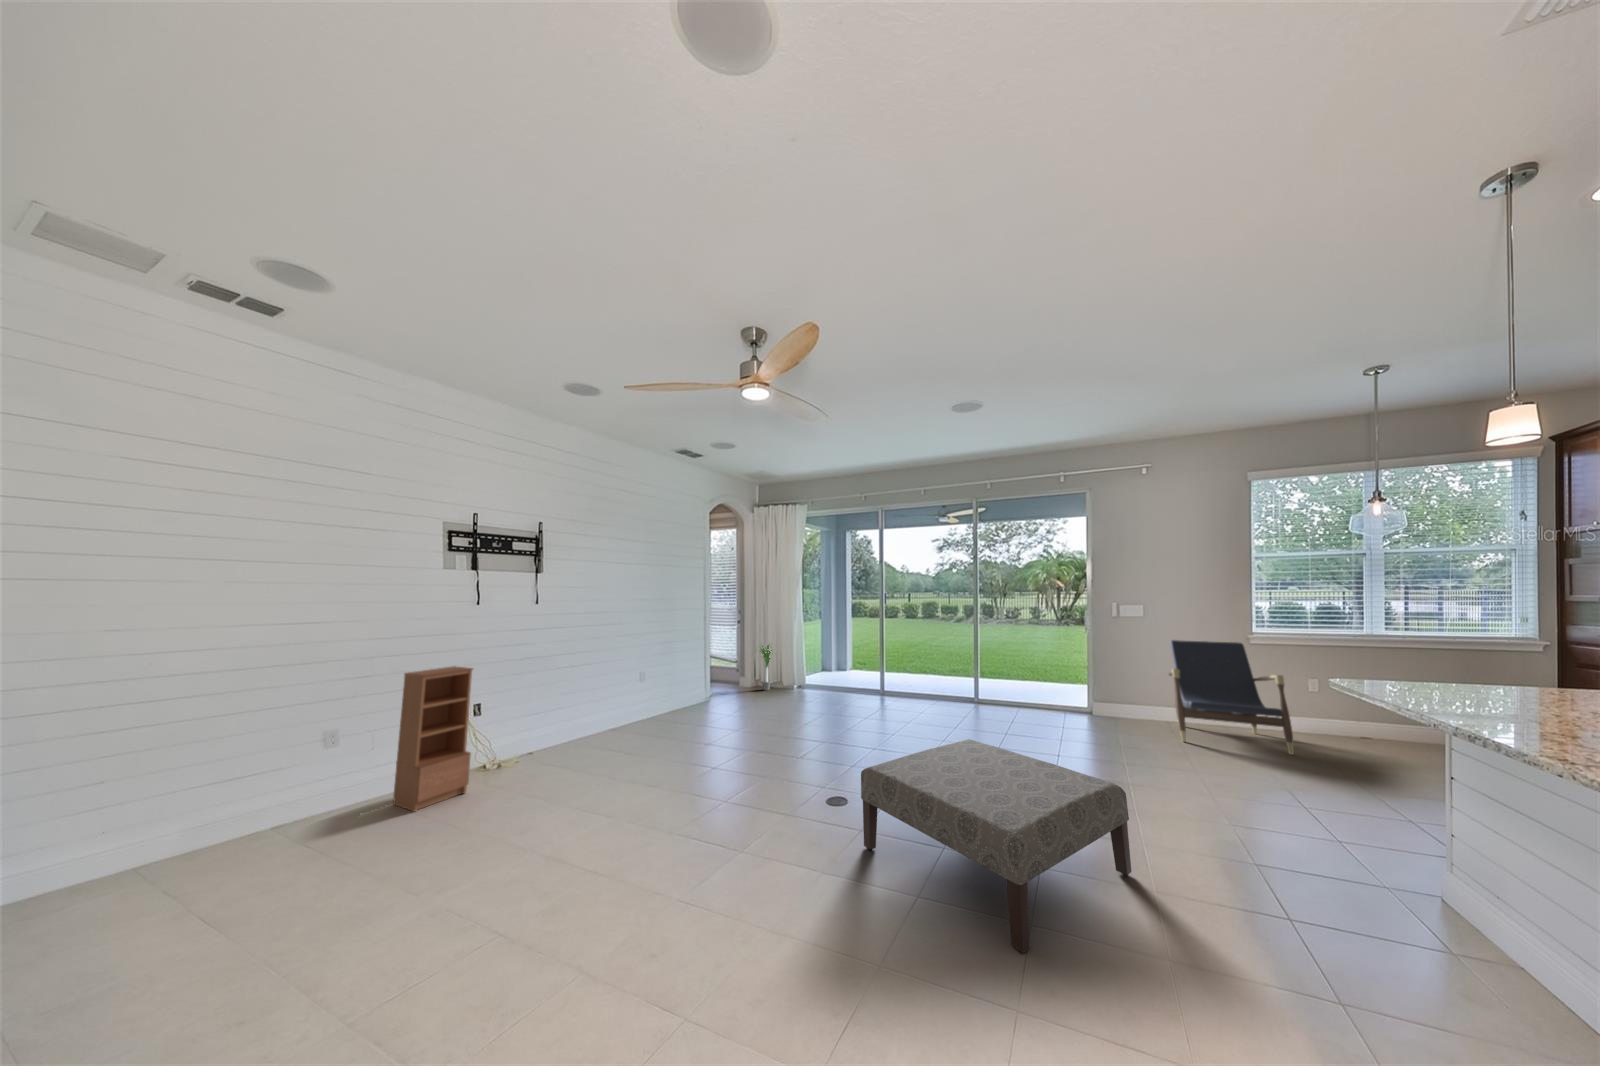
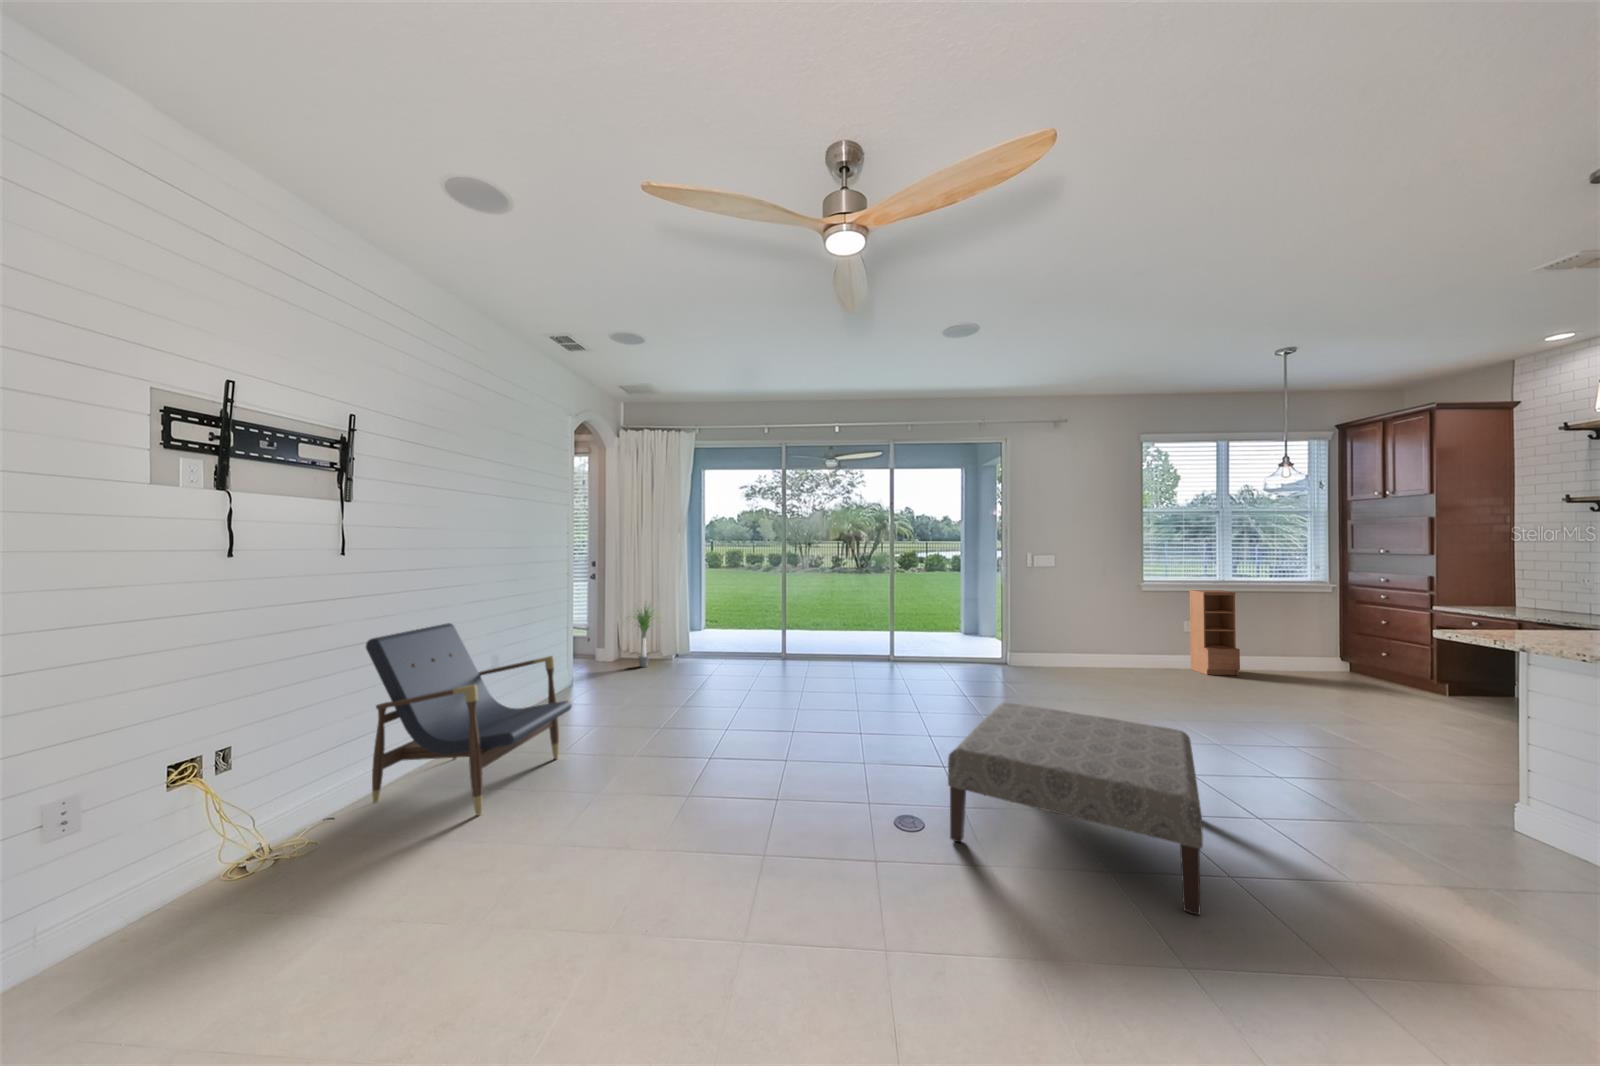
lounge chair: present [1168,640,1294,755] -> present [366,623,572,815]
bookcase: present [393,666,473,811] -> present [1190,590,1240,675]

